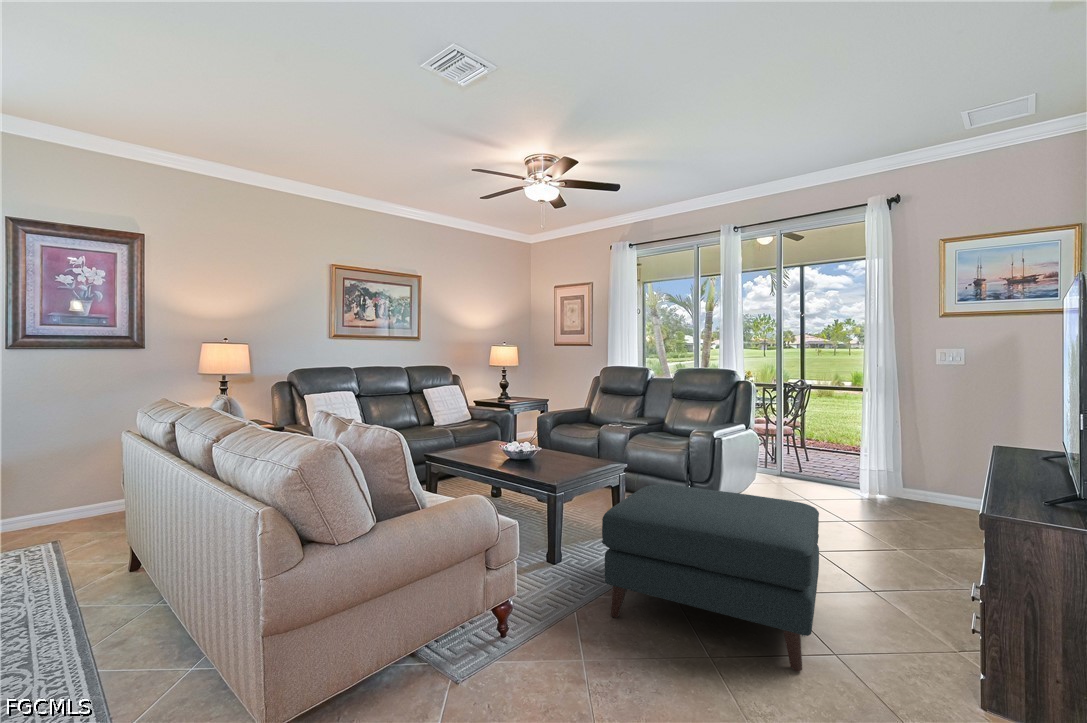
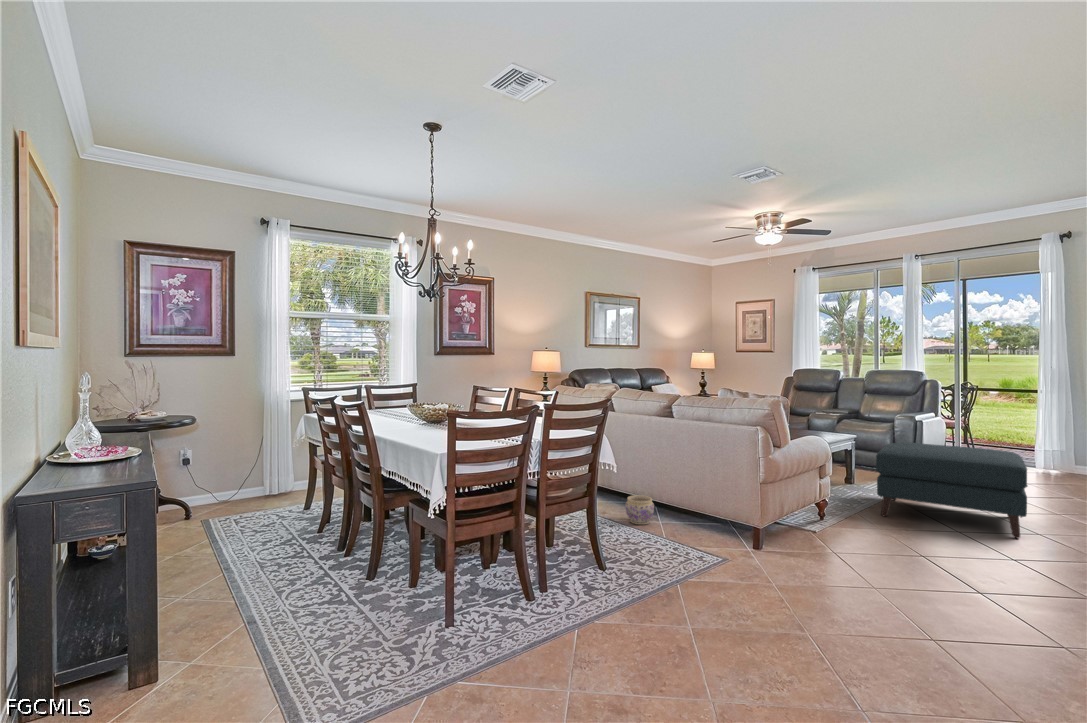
planter: none [107,617,177,687] -> present [626,495,654,525]

